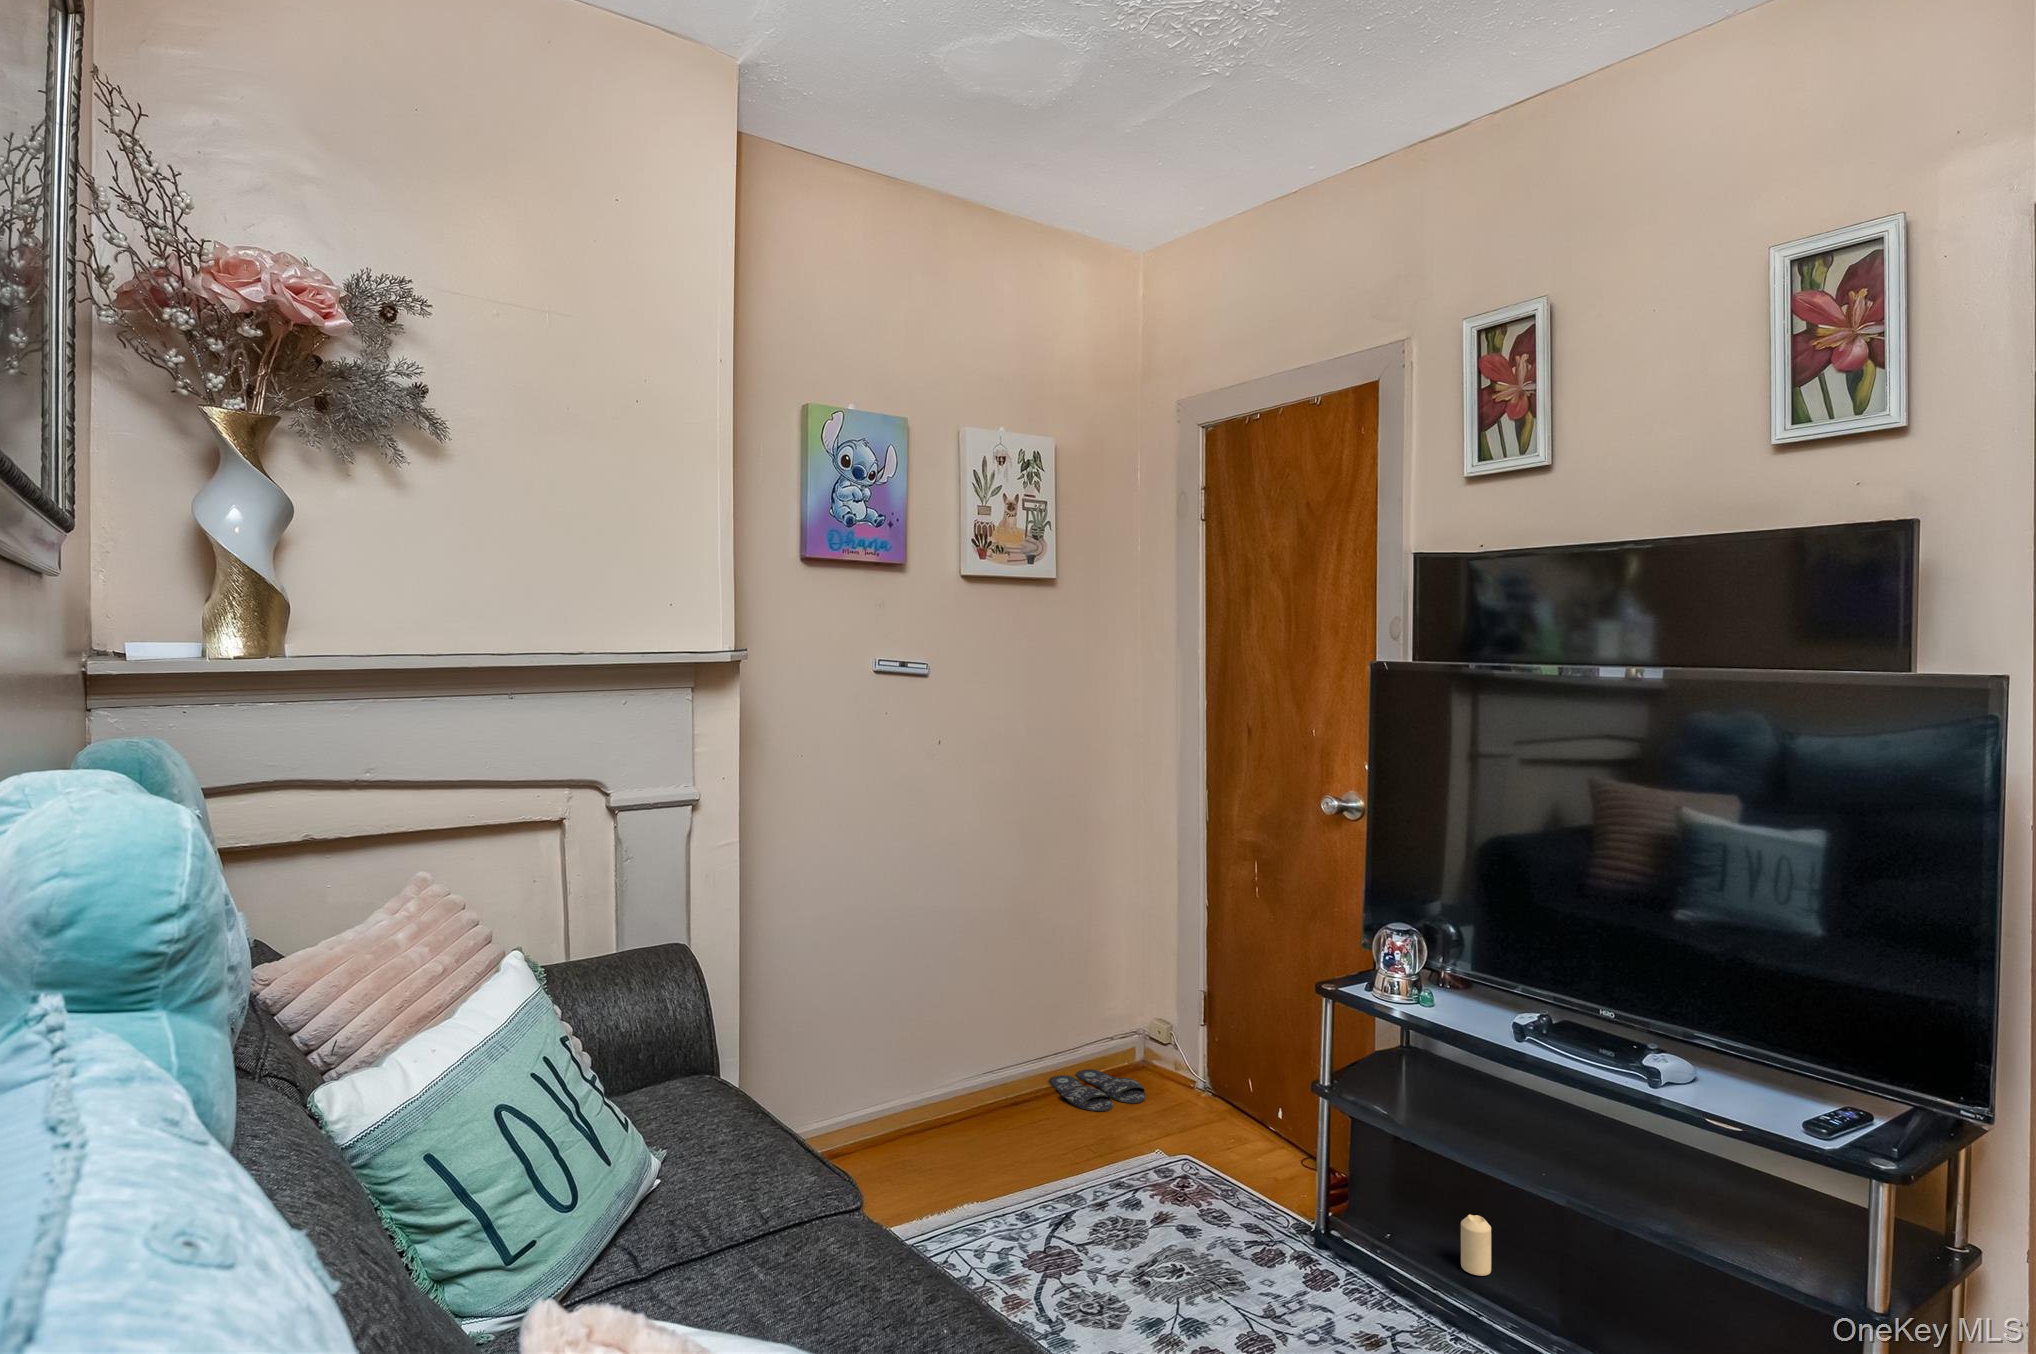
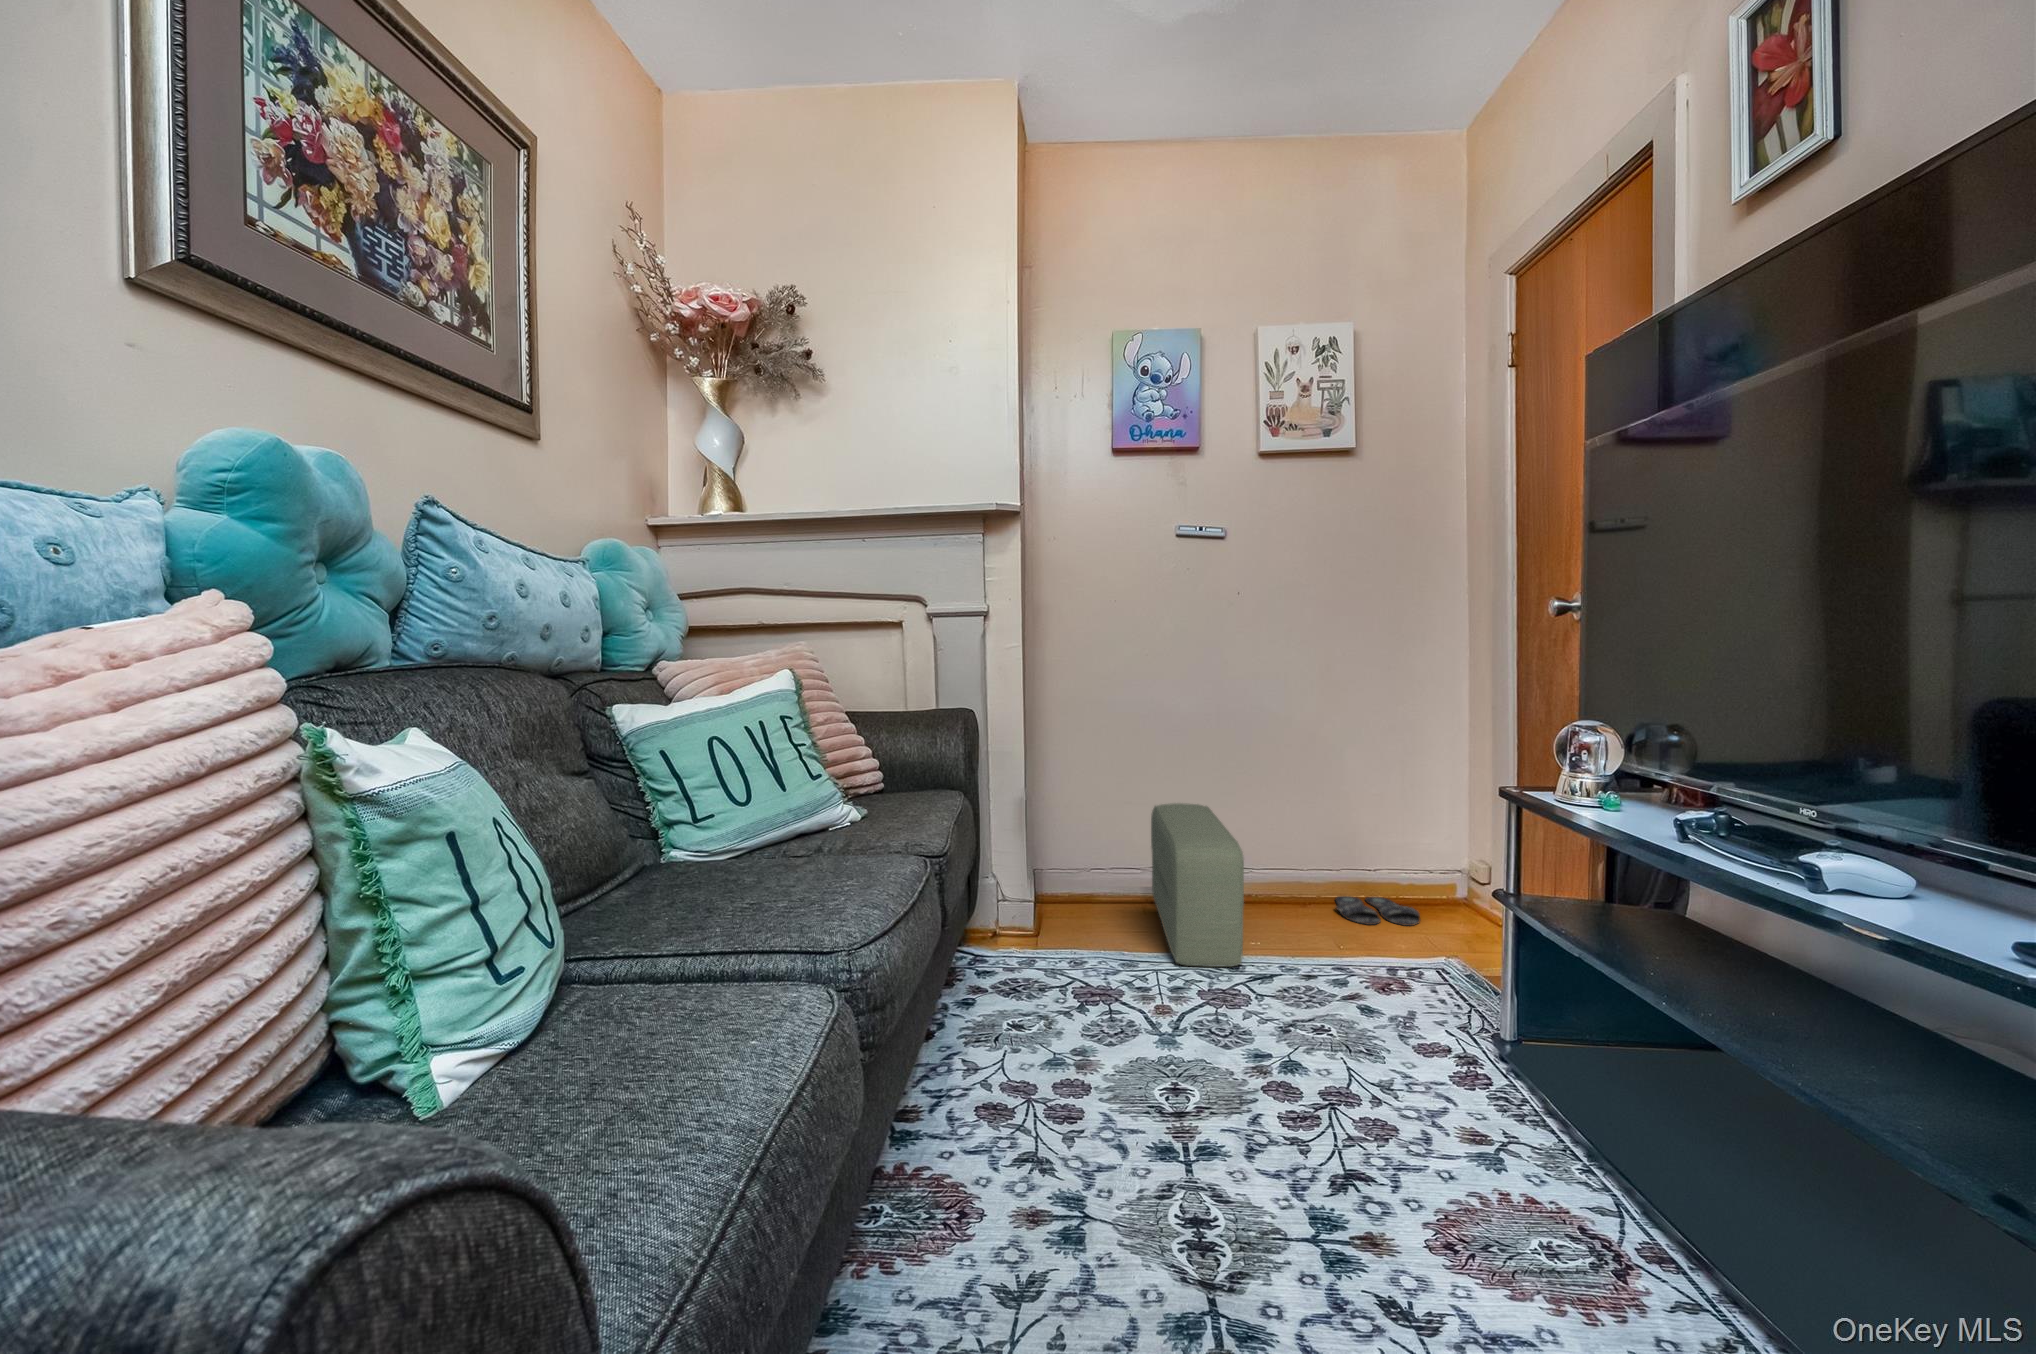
pouf: none [859,1001,1039,1225] -> present [1151,803,1244,967]
candle: present [1461,1214,1491,1276] -> none [1638,1051,1678,1119]

